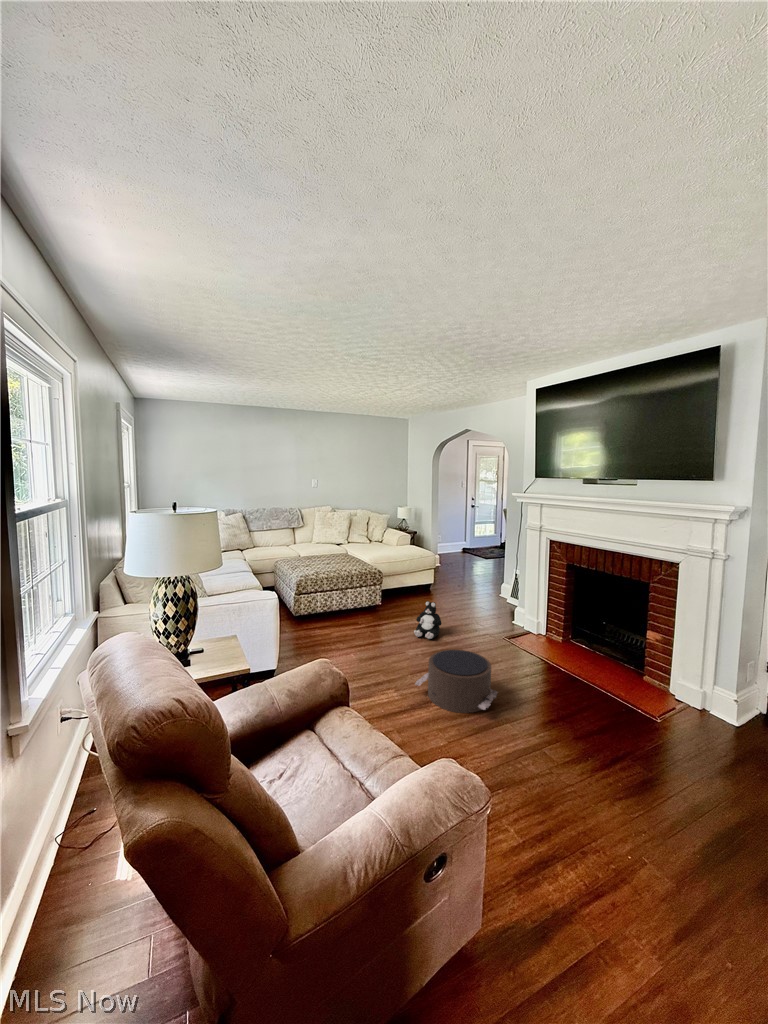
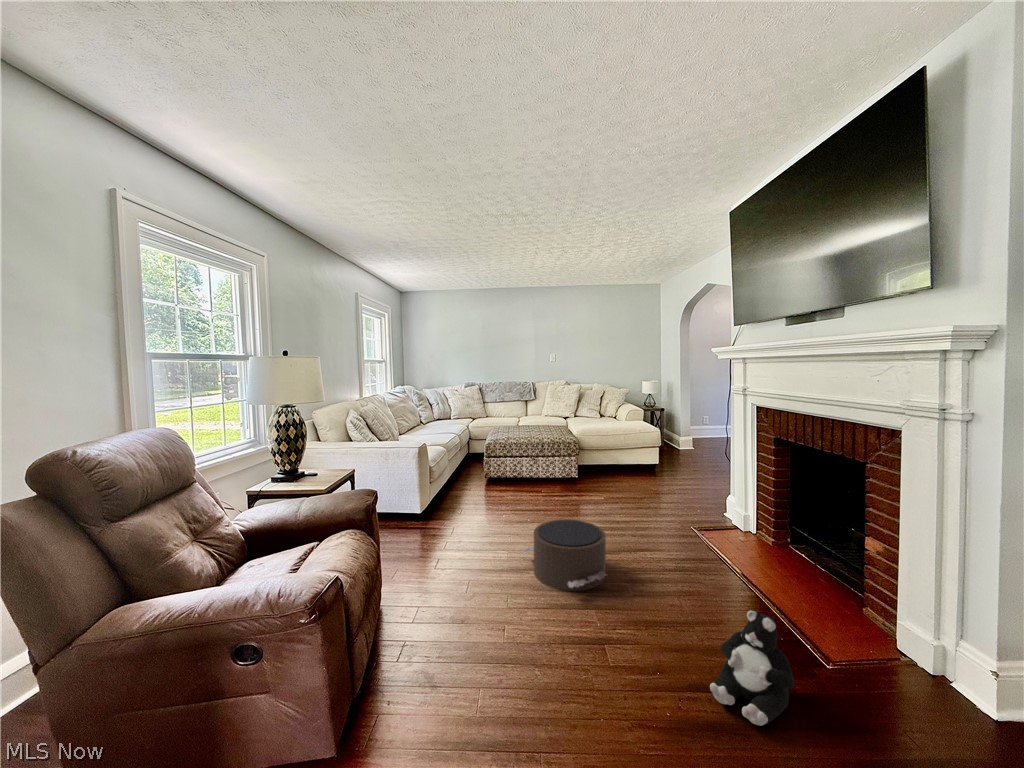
plush toy: present [414,601,442,639] -> present [710,609,794,726]

